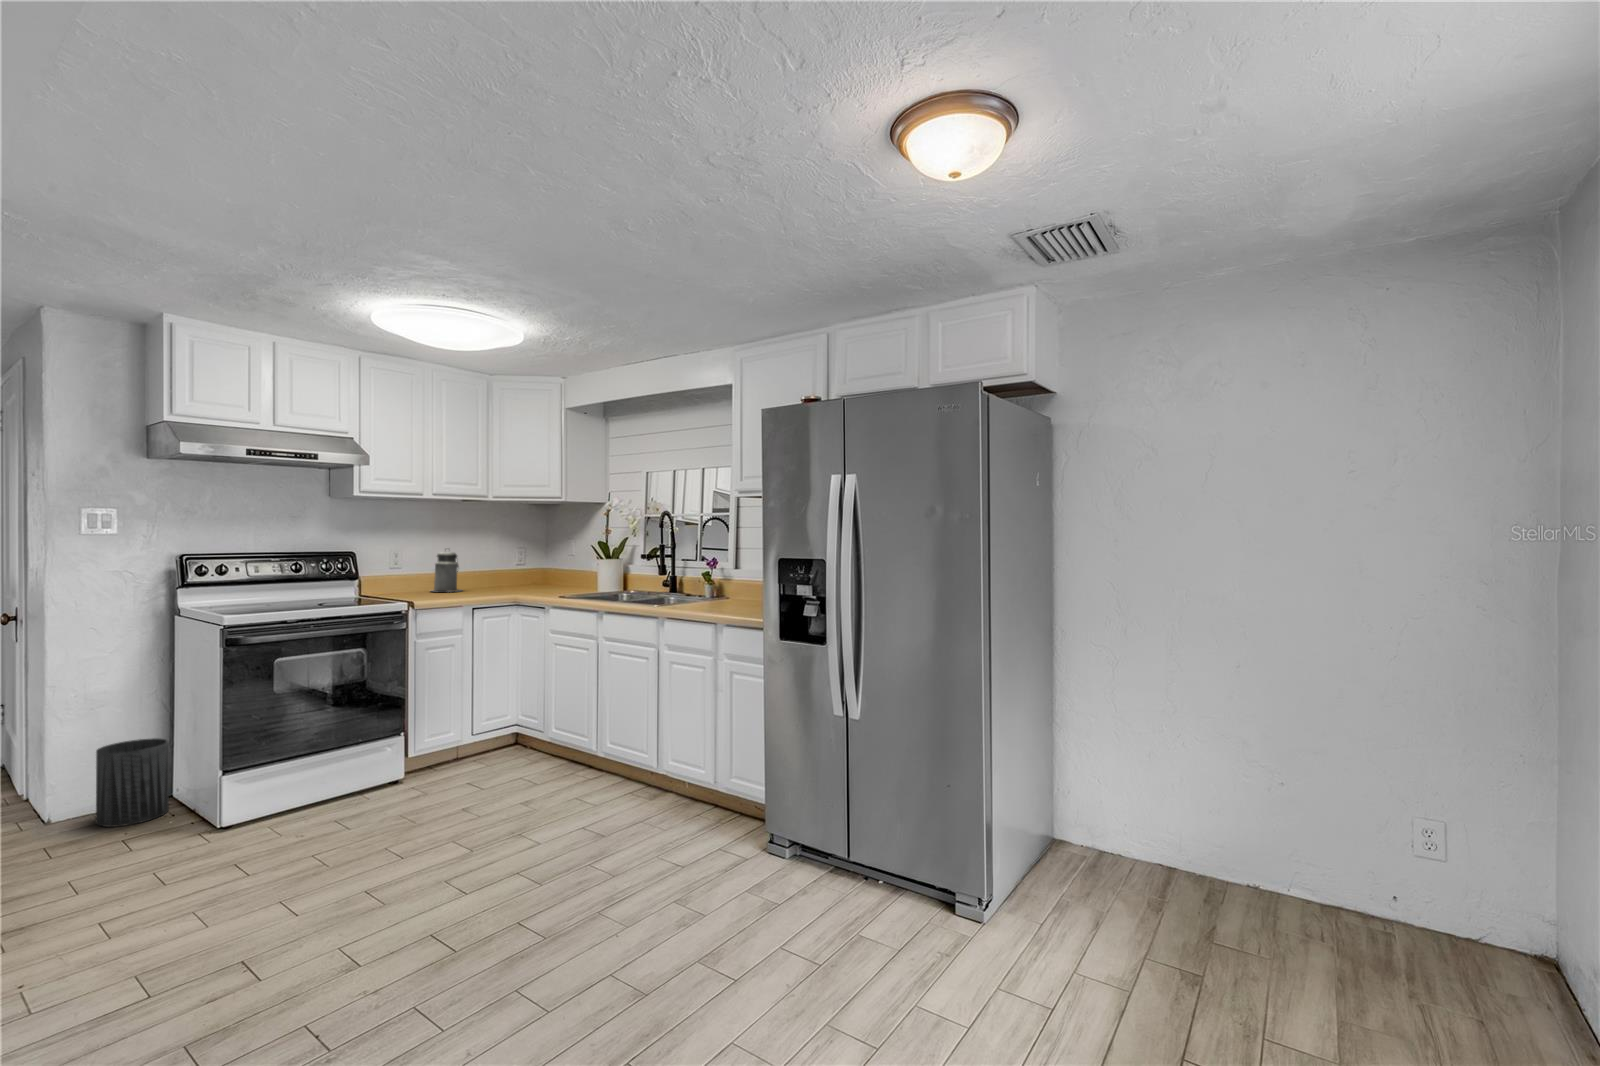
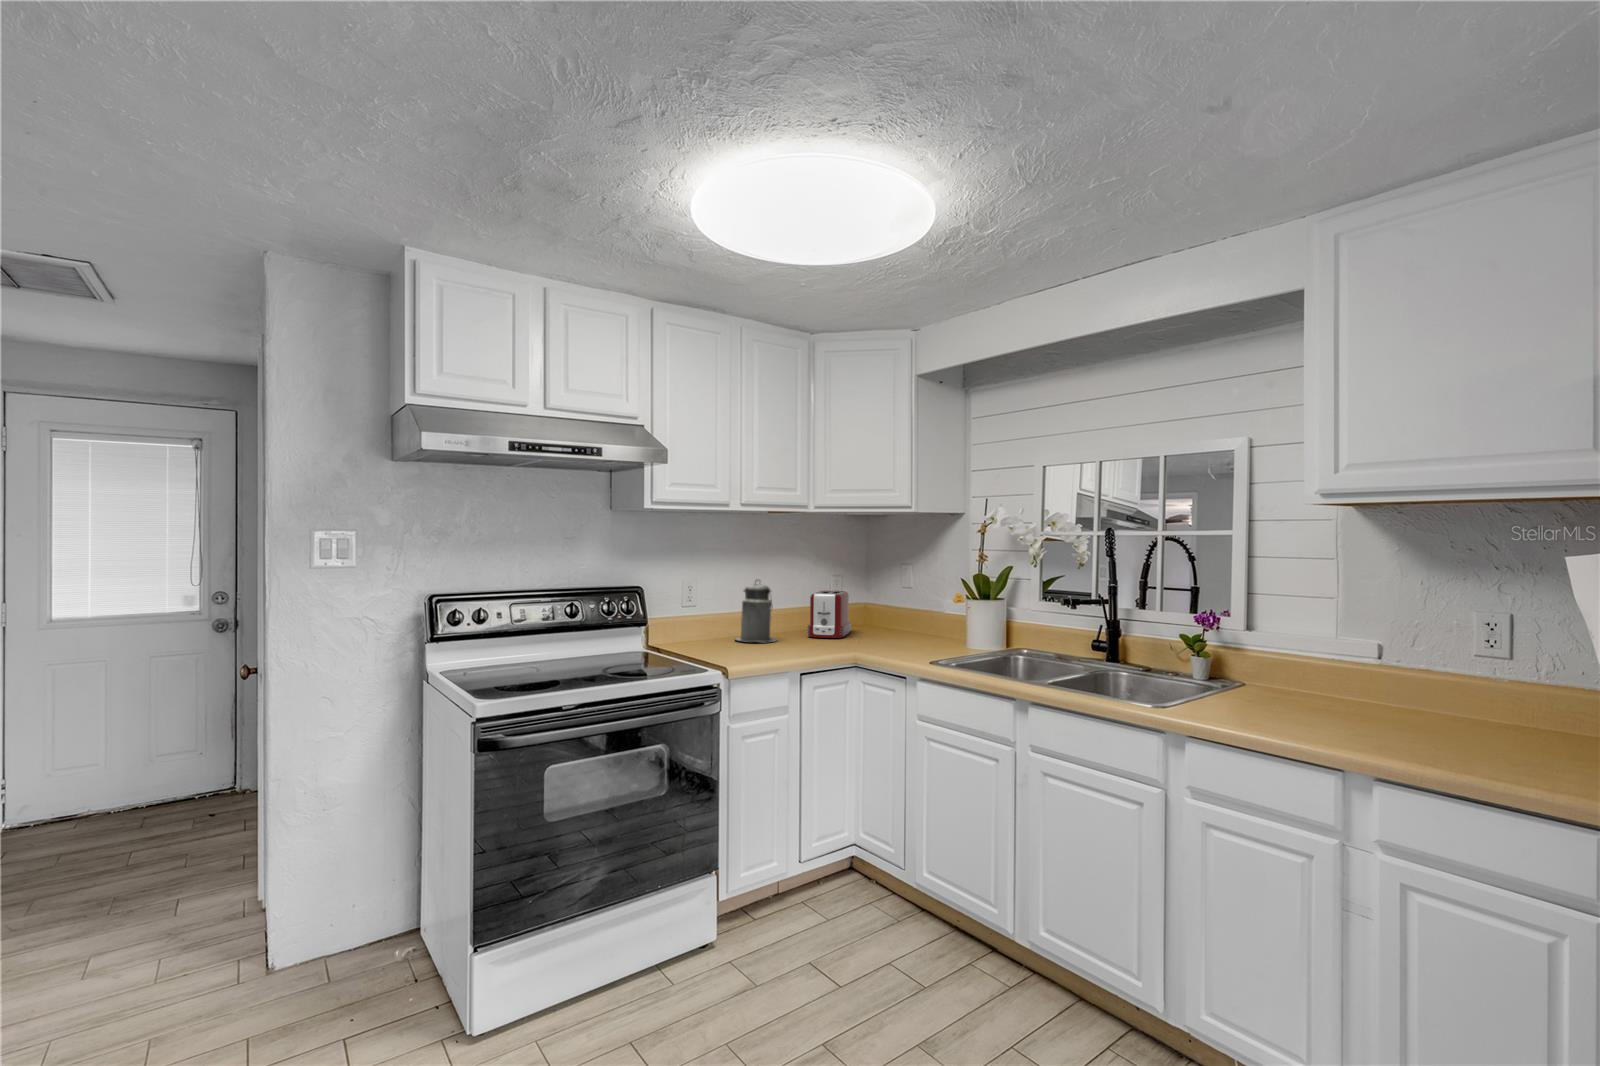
toaster: none [487,558,523,589] -> present [807,591,851,638]
trash can: present [96,738,169,827] -> none [323,853,413,991]

